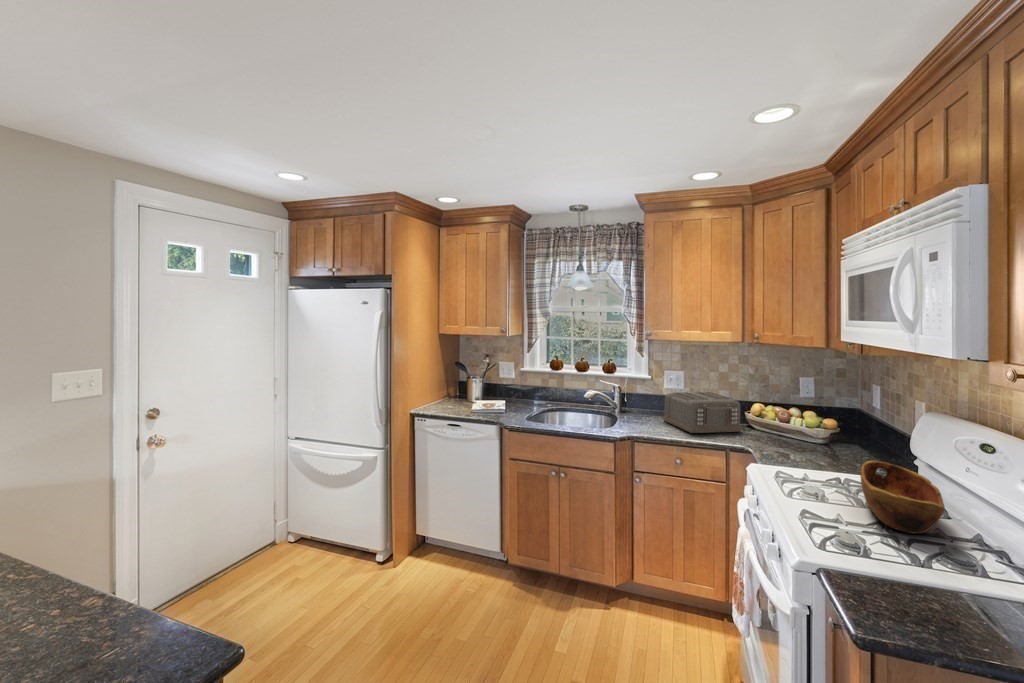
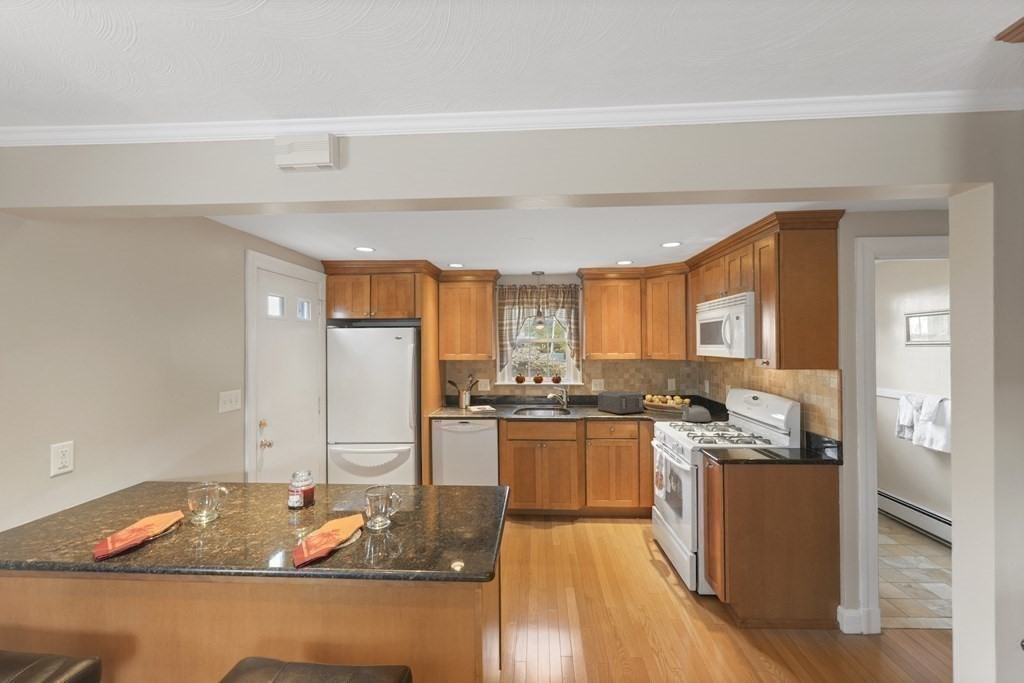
kettle: none [802,418,869,472] -> present [681,396,711,422]
wooden bowl: present [861,461,945,534] -> none [712,412,746,437]

